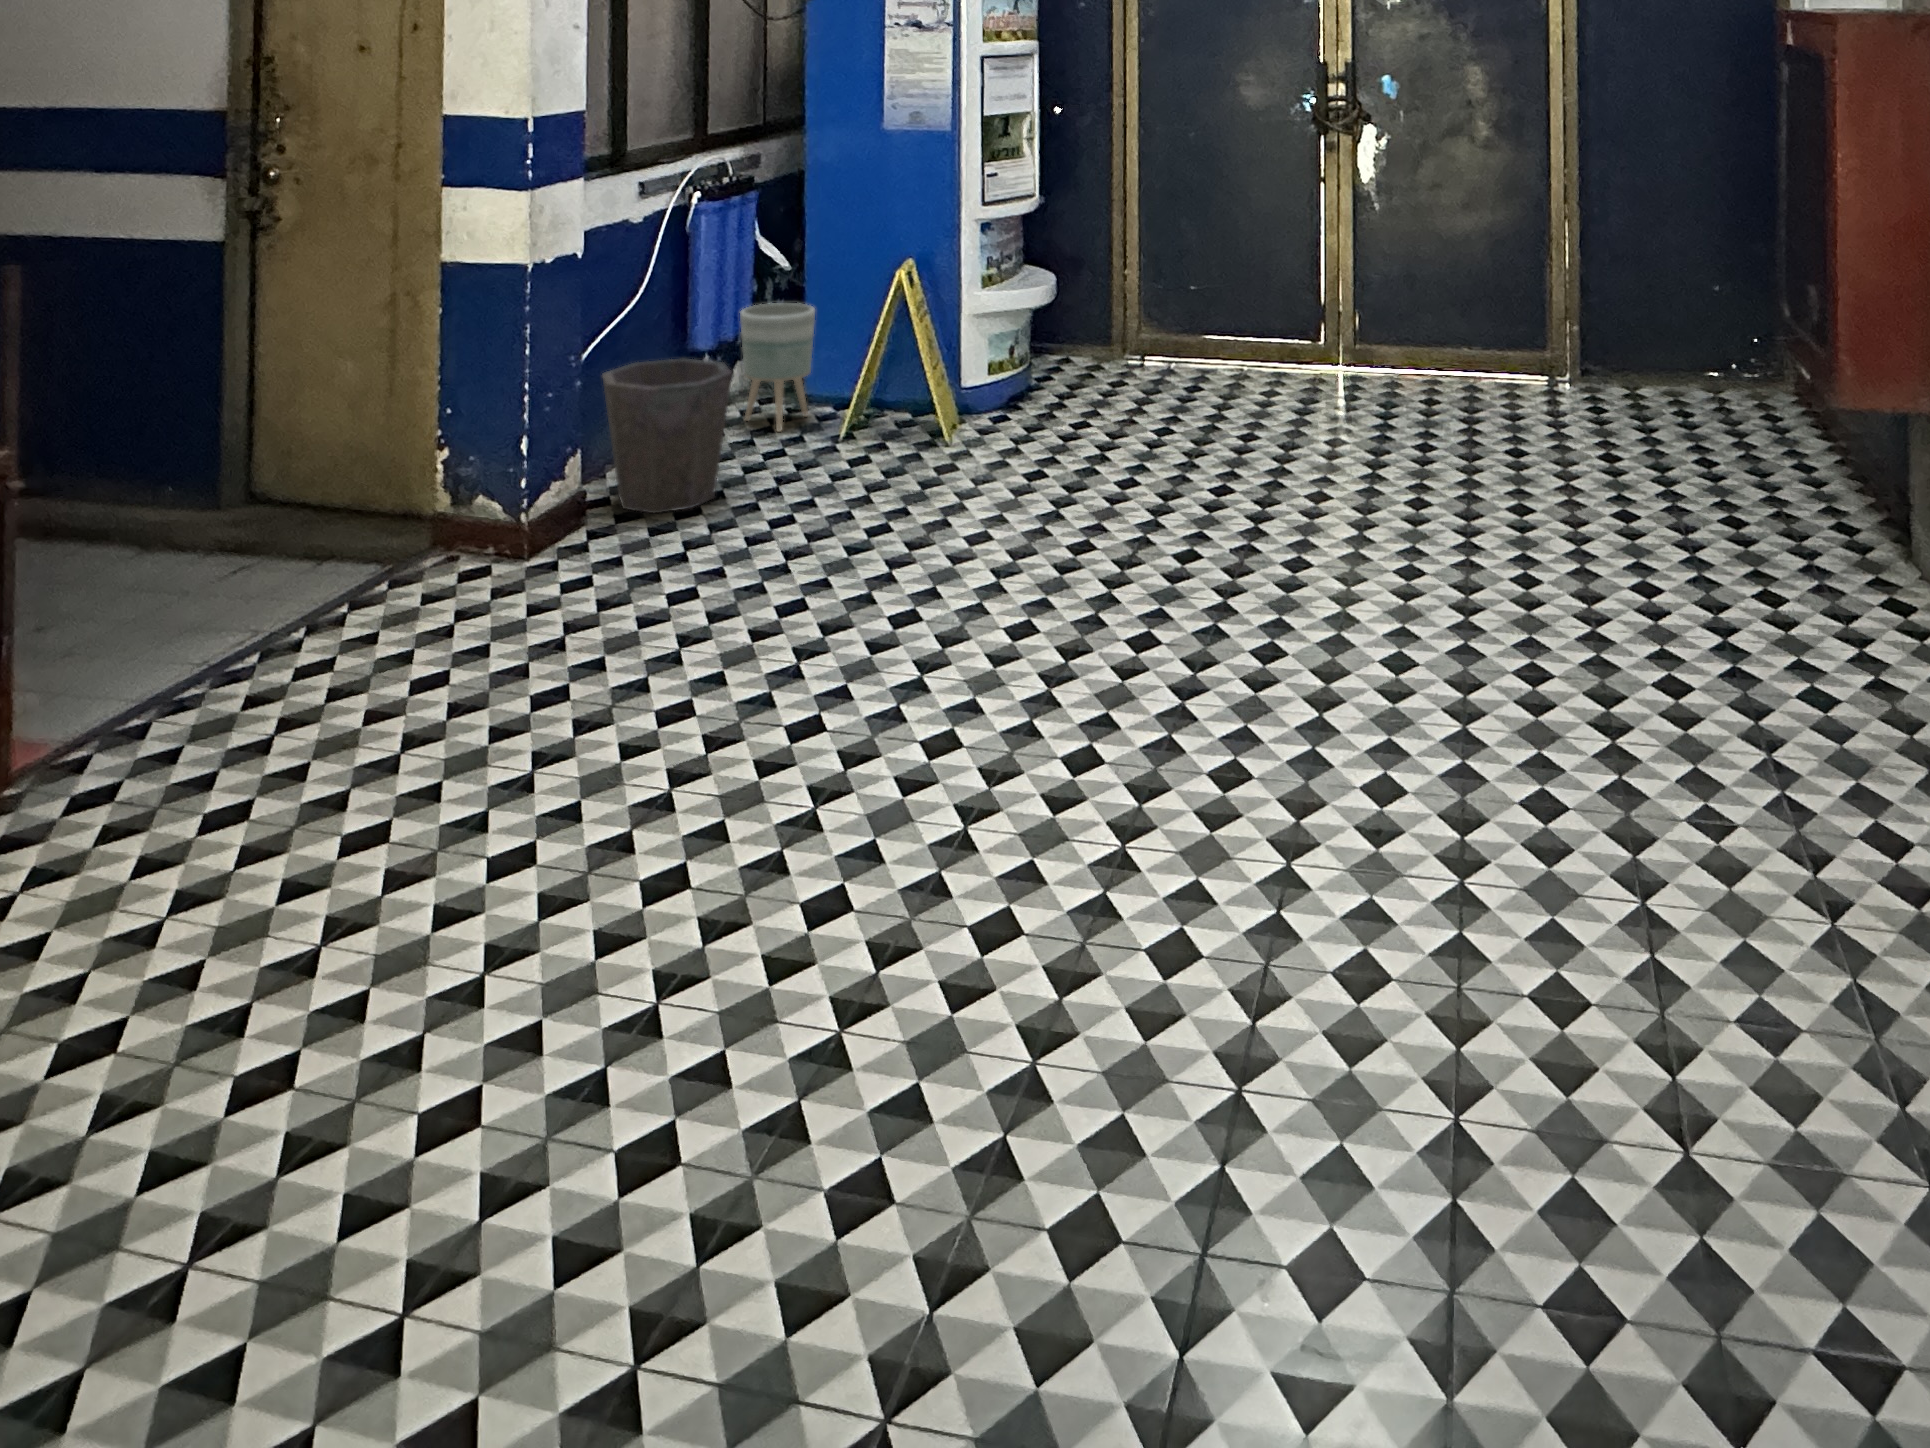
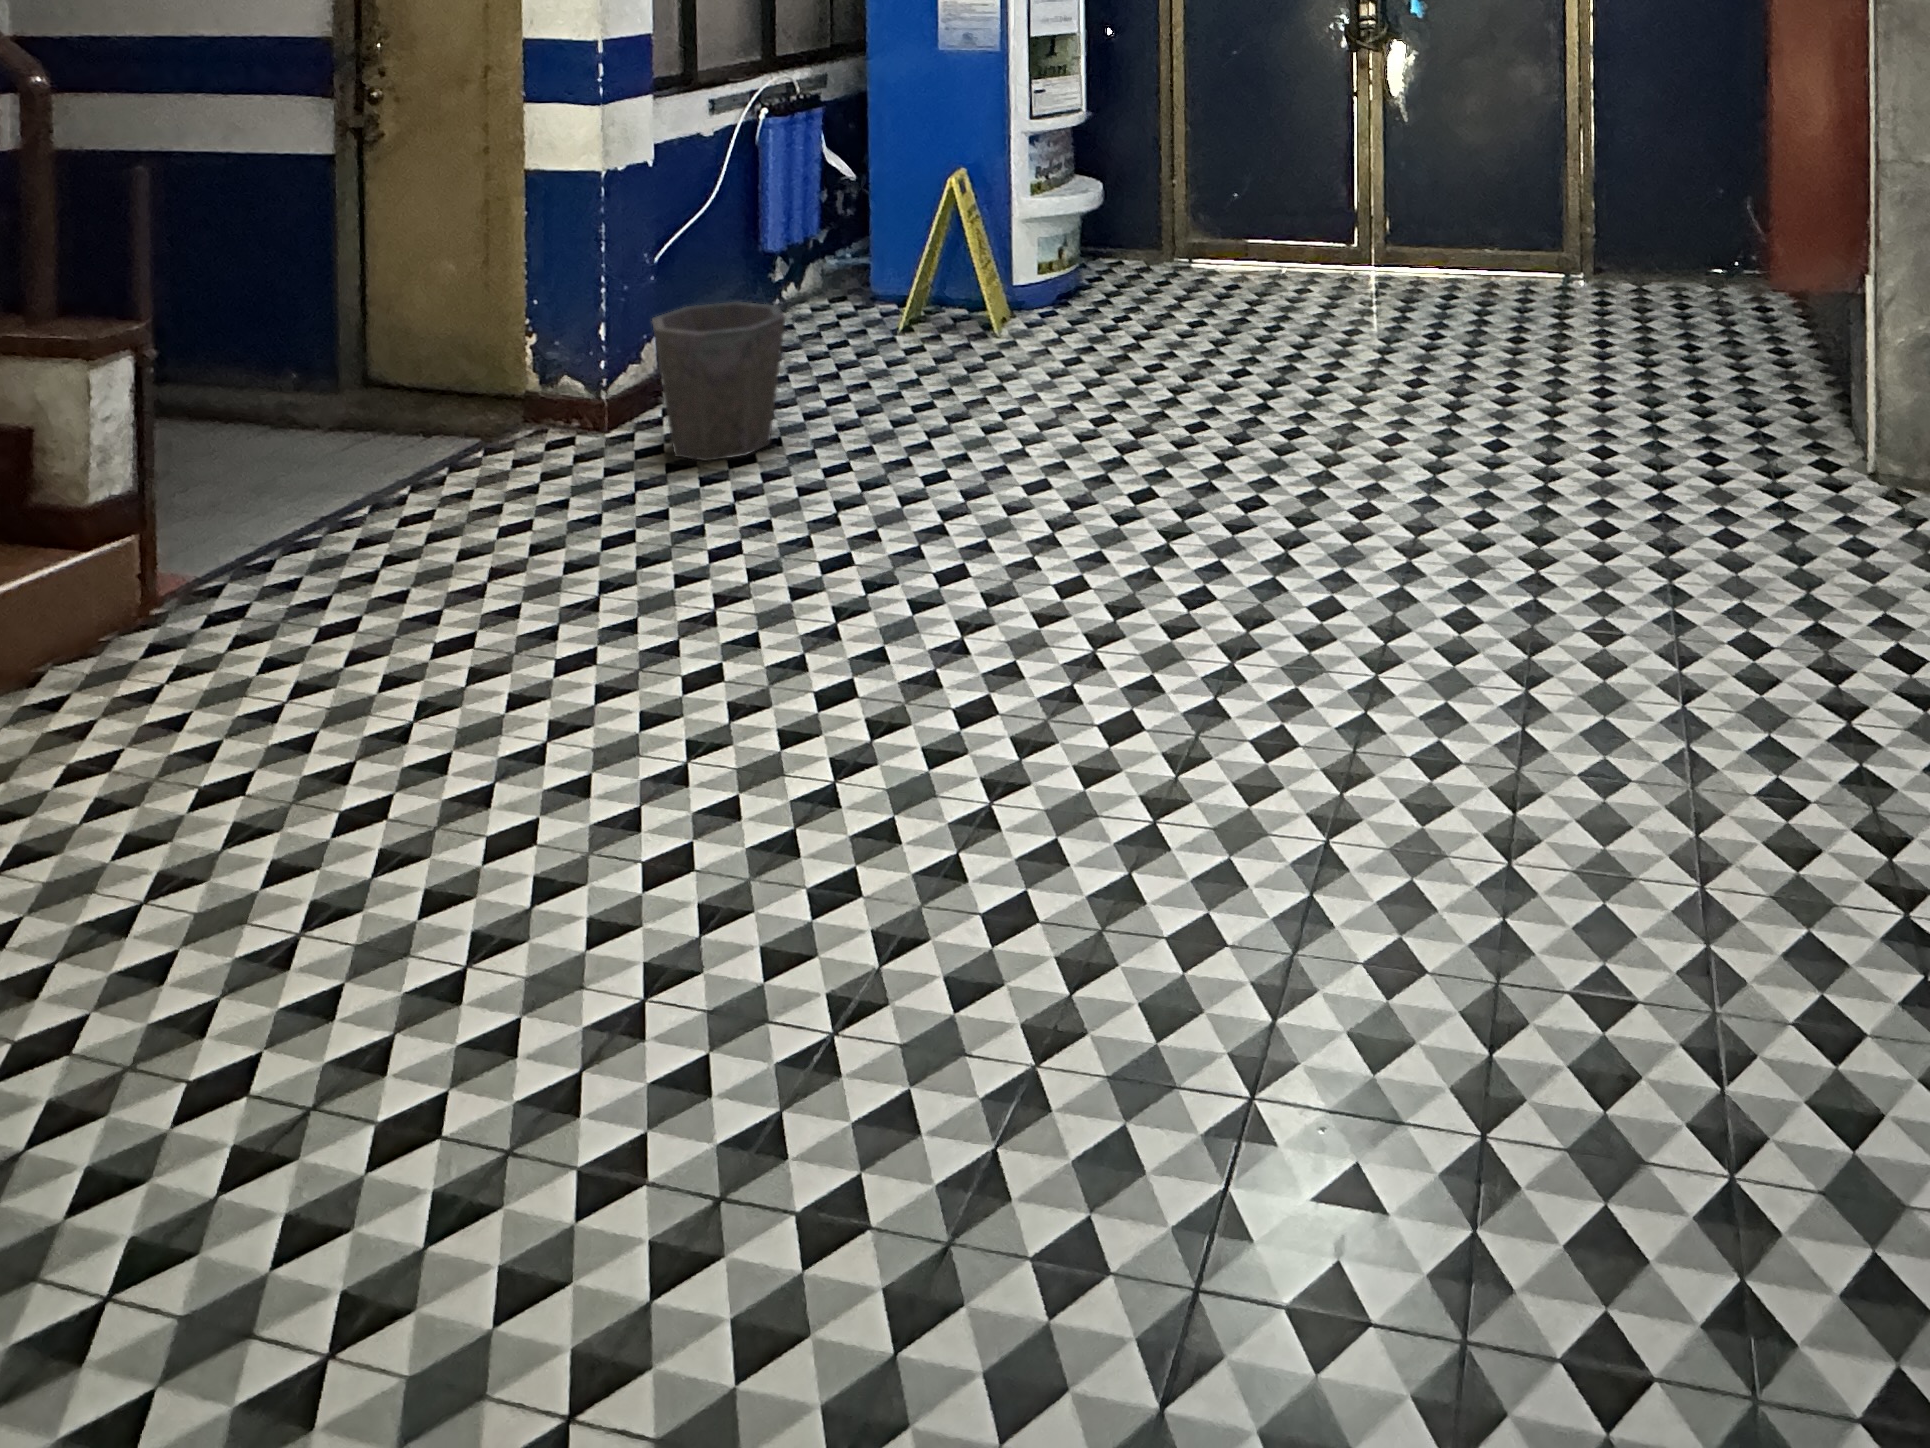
planter: present [740,303,815,432] -> none [802,242,880,374]

